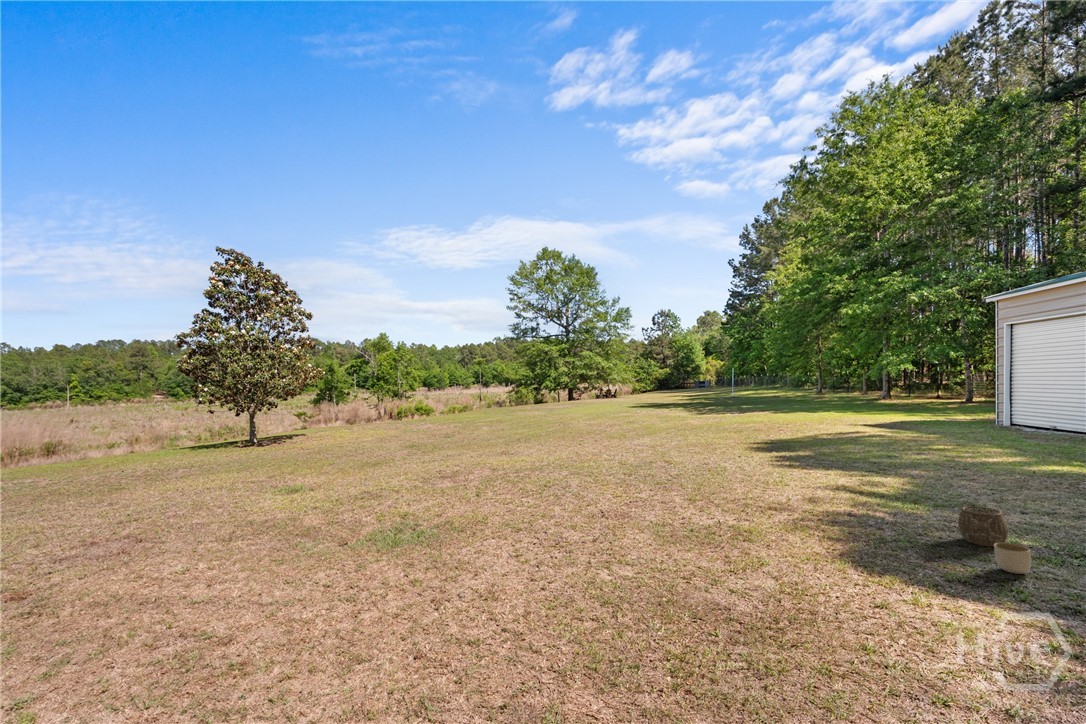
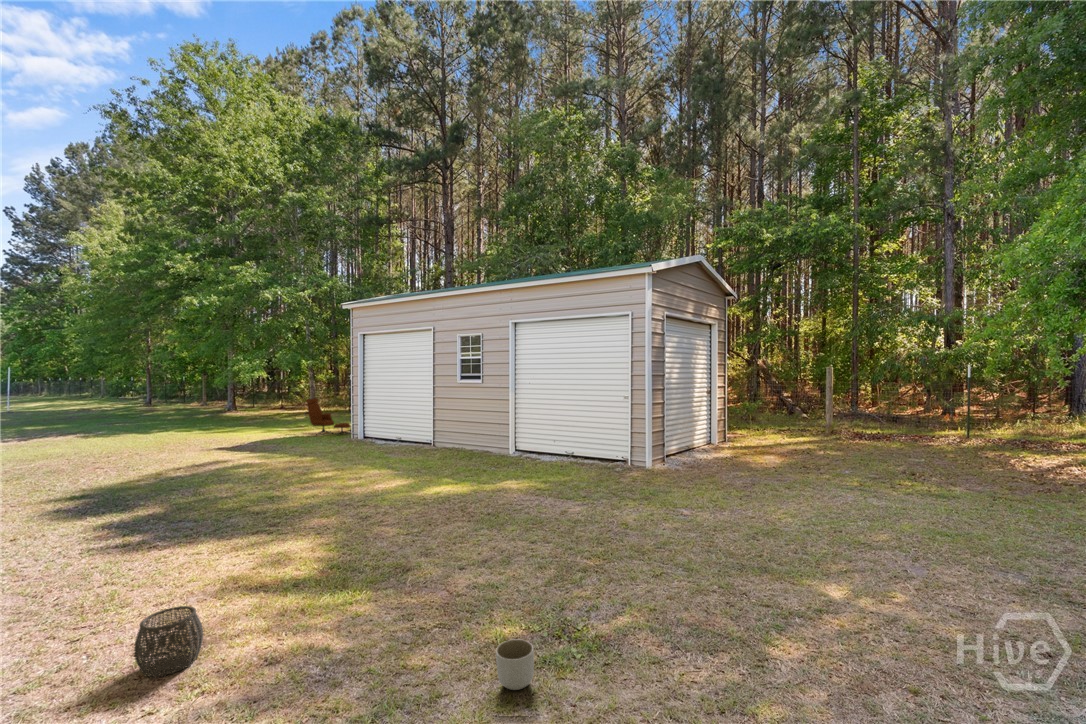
lounge chair: none [946,389,996,425] -> present [306,398,350,434]
woven basket: present [958,506,1008,547] -> present [134,606,204,677]

